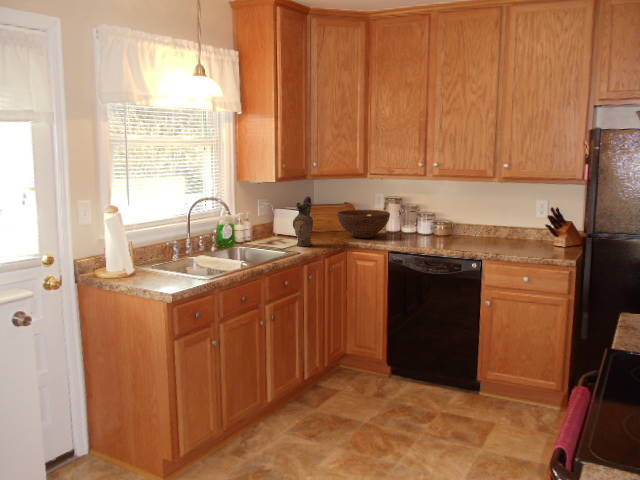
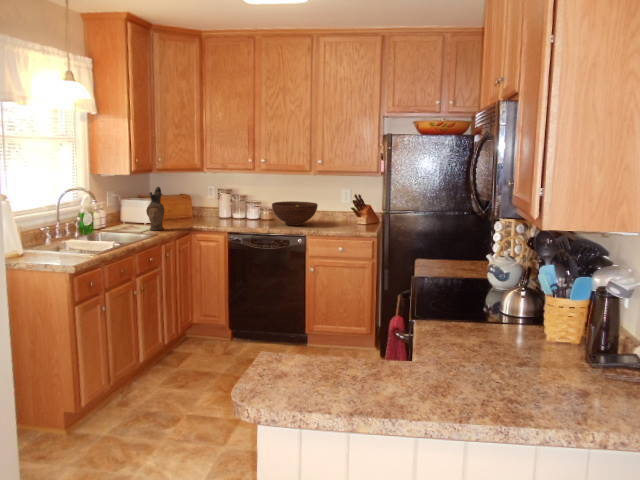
fruit bowl: present [337,210,390,238] -> present [272,201,318,226]

